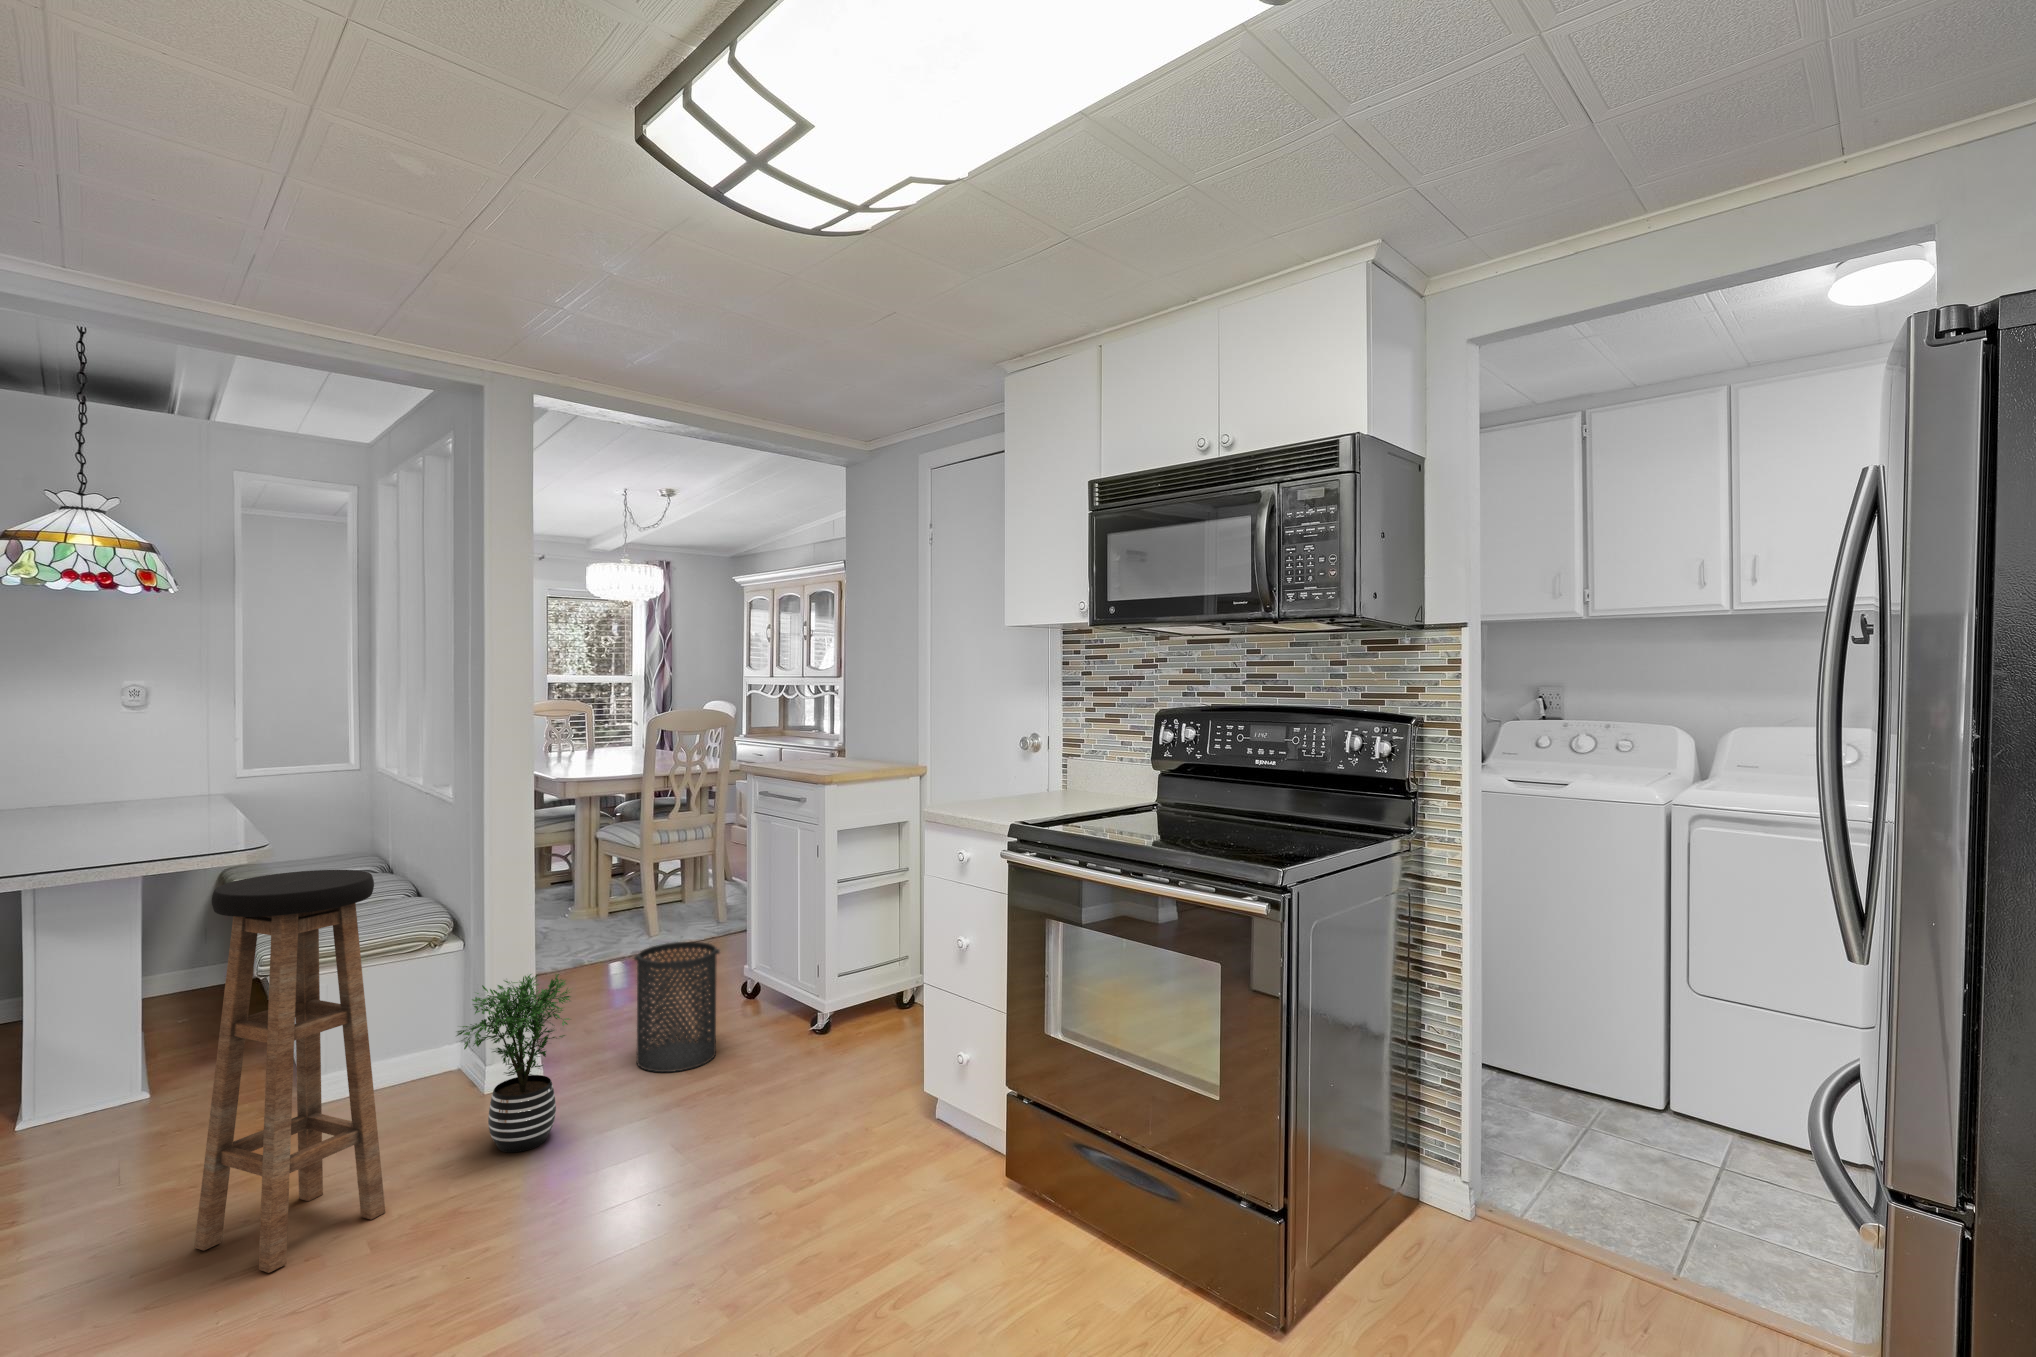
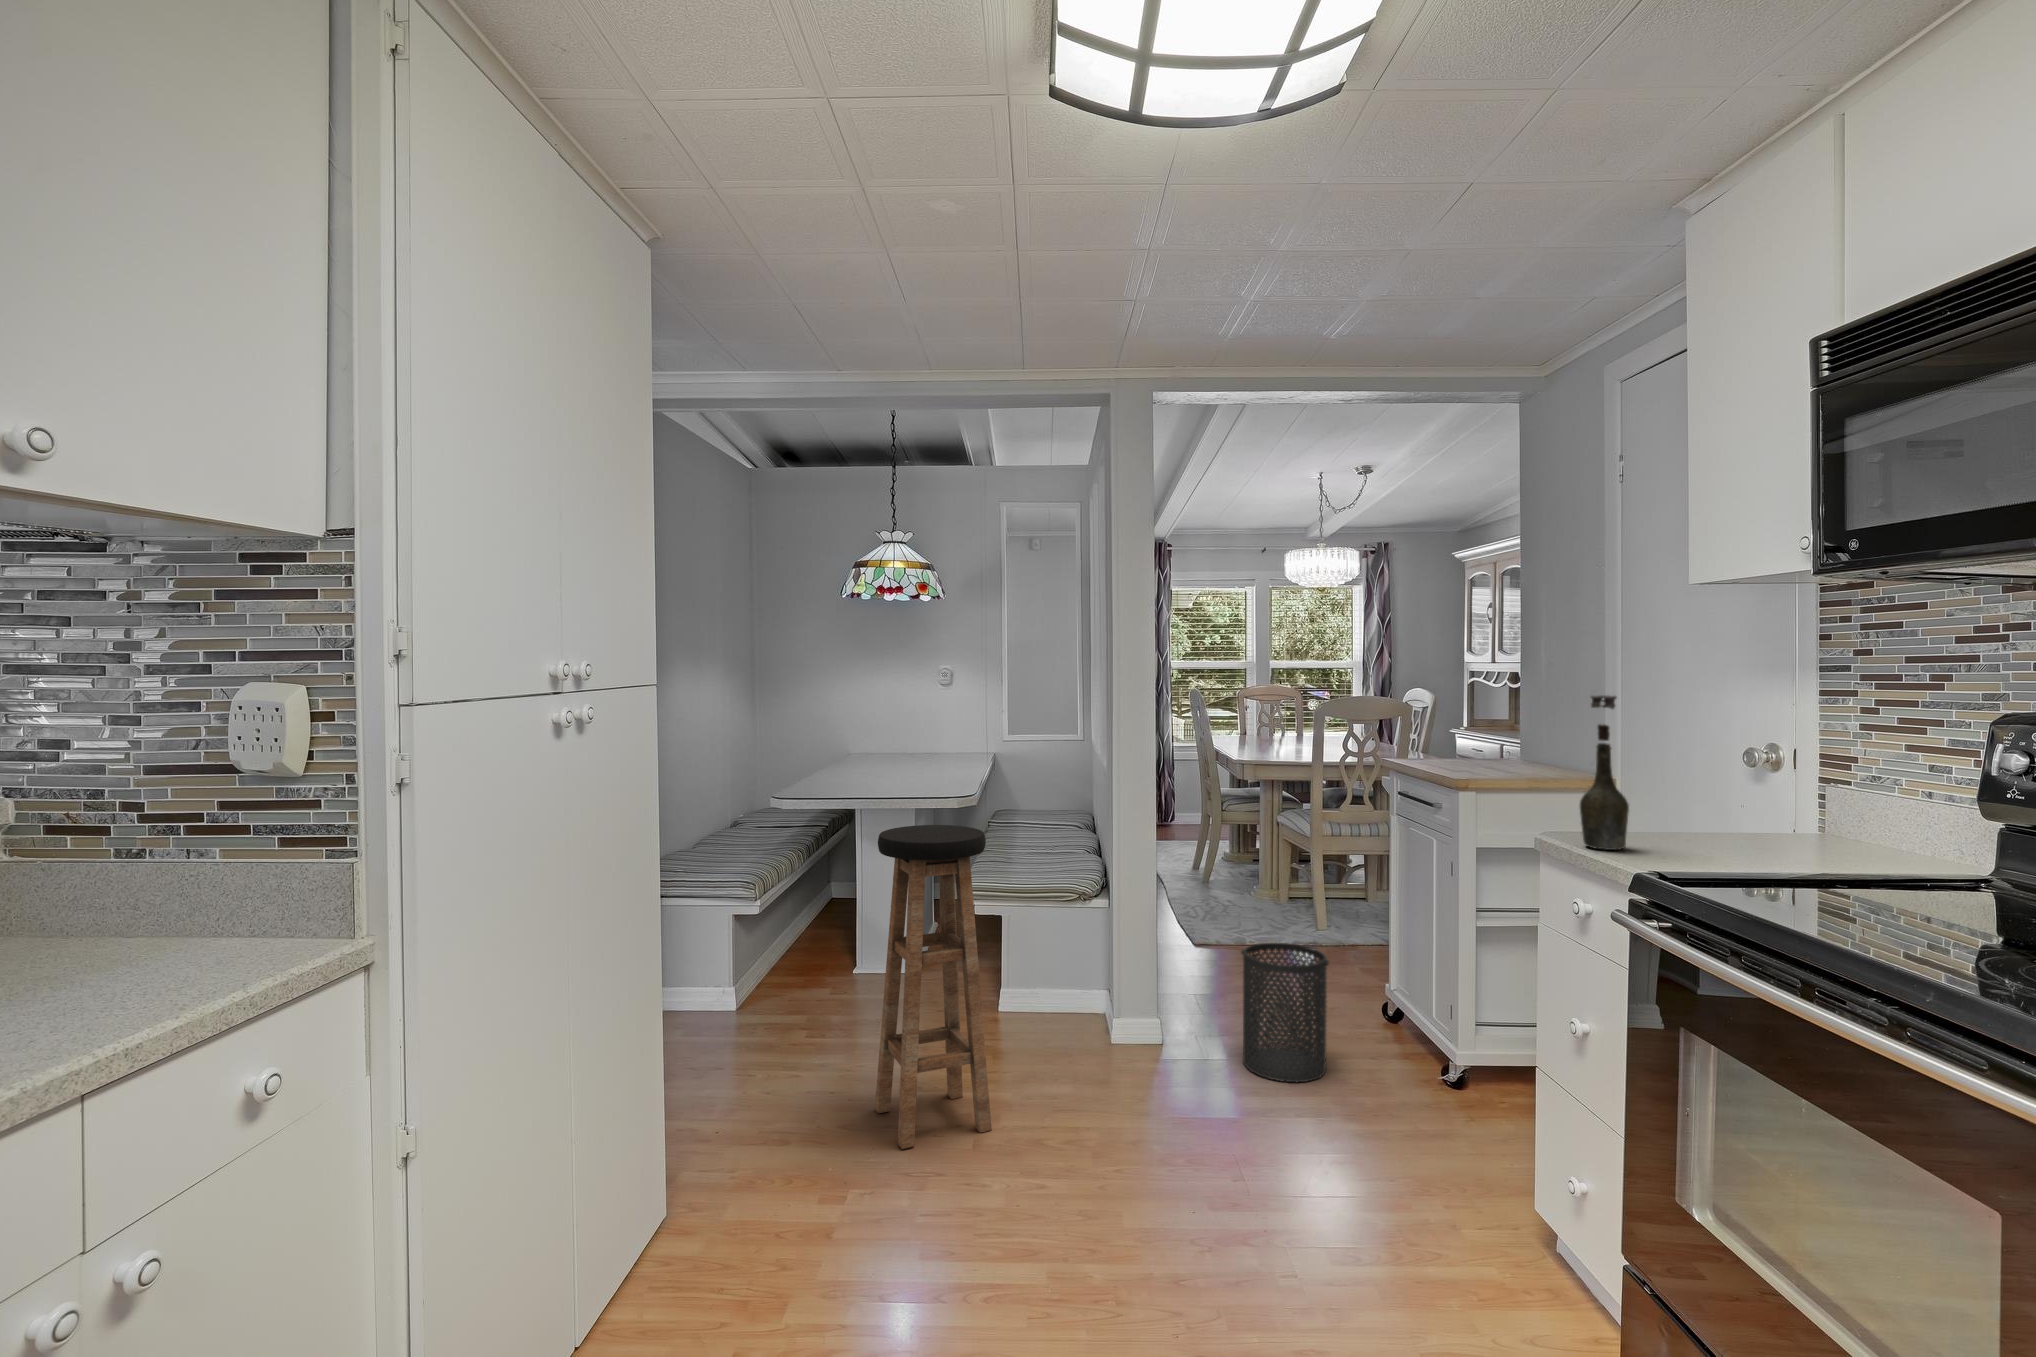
bottle: none [958,702,988,813] -> present [1580,695,1629,850]
potted plant: present [457,974,571,1152] -> none [1054,945,1164,1115]

